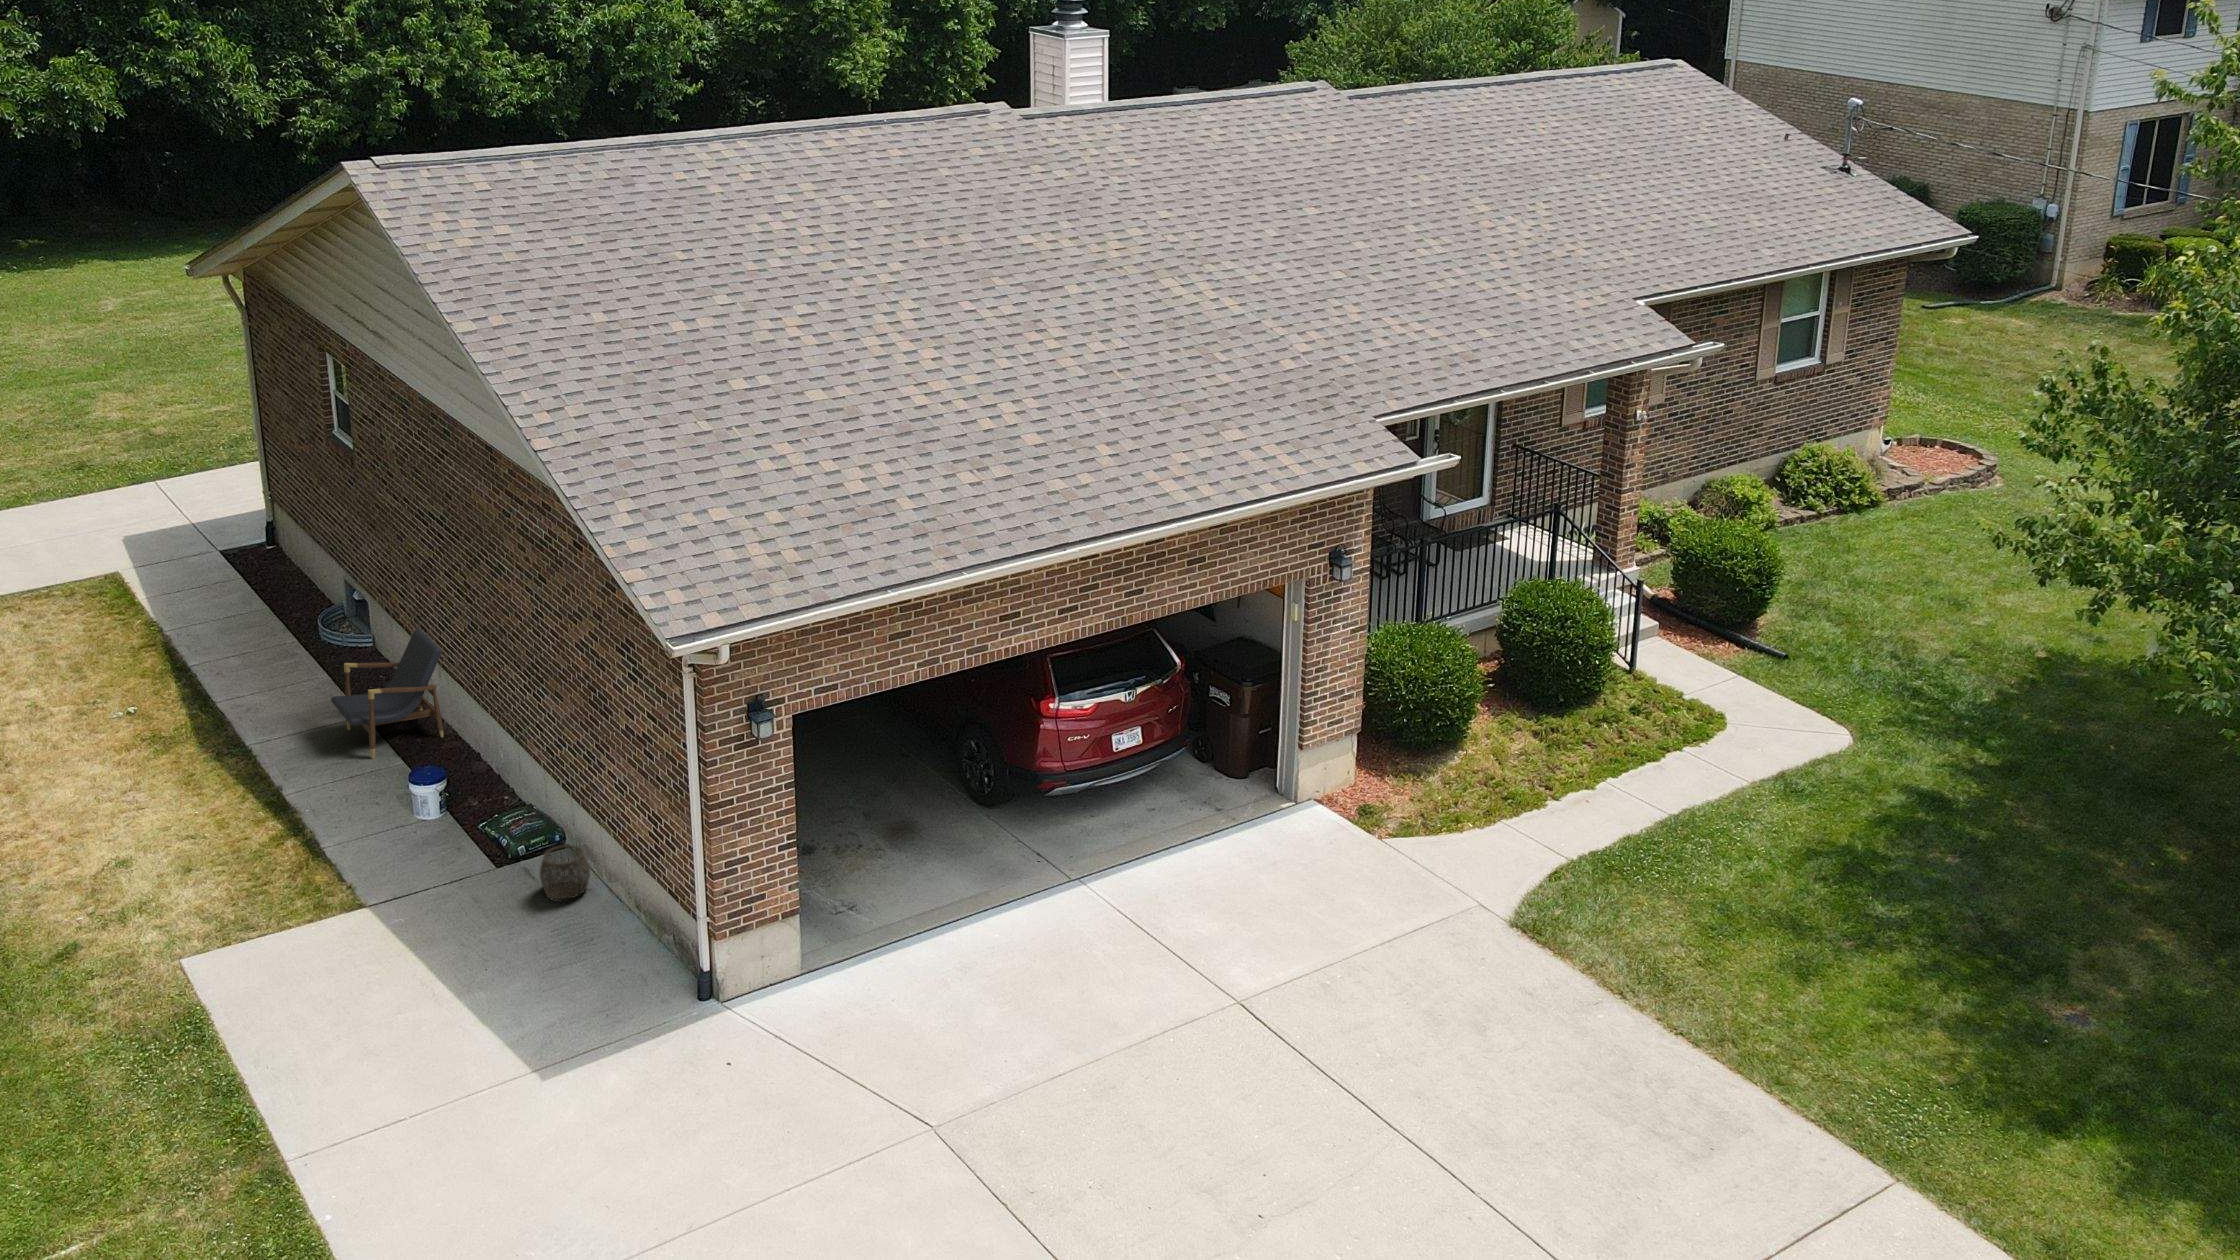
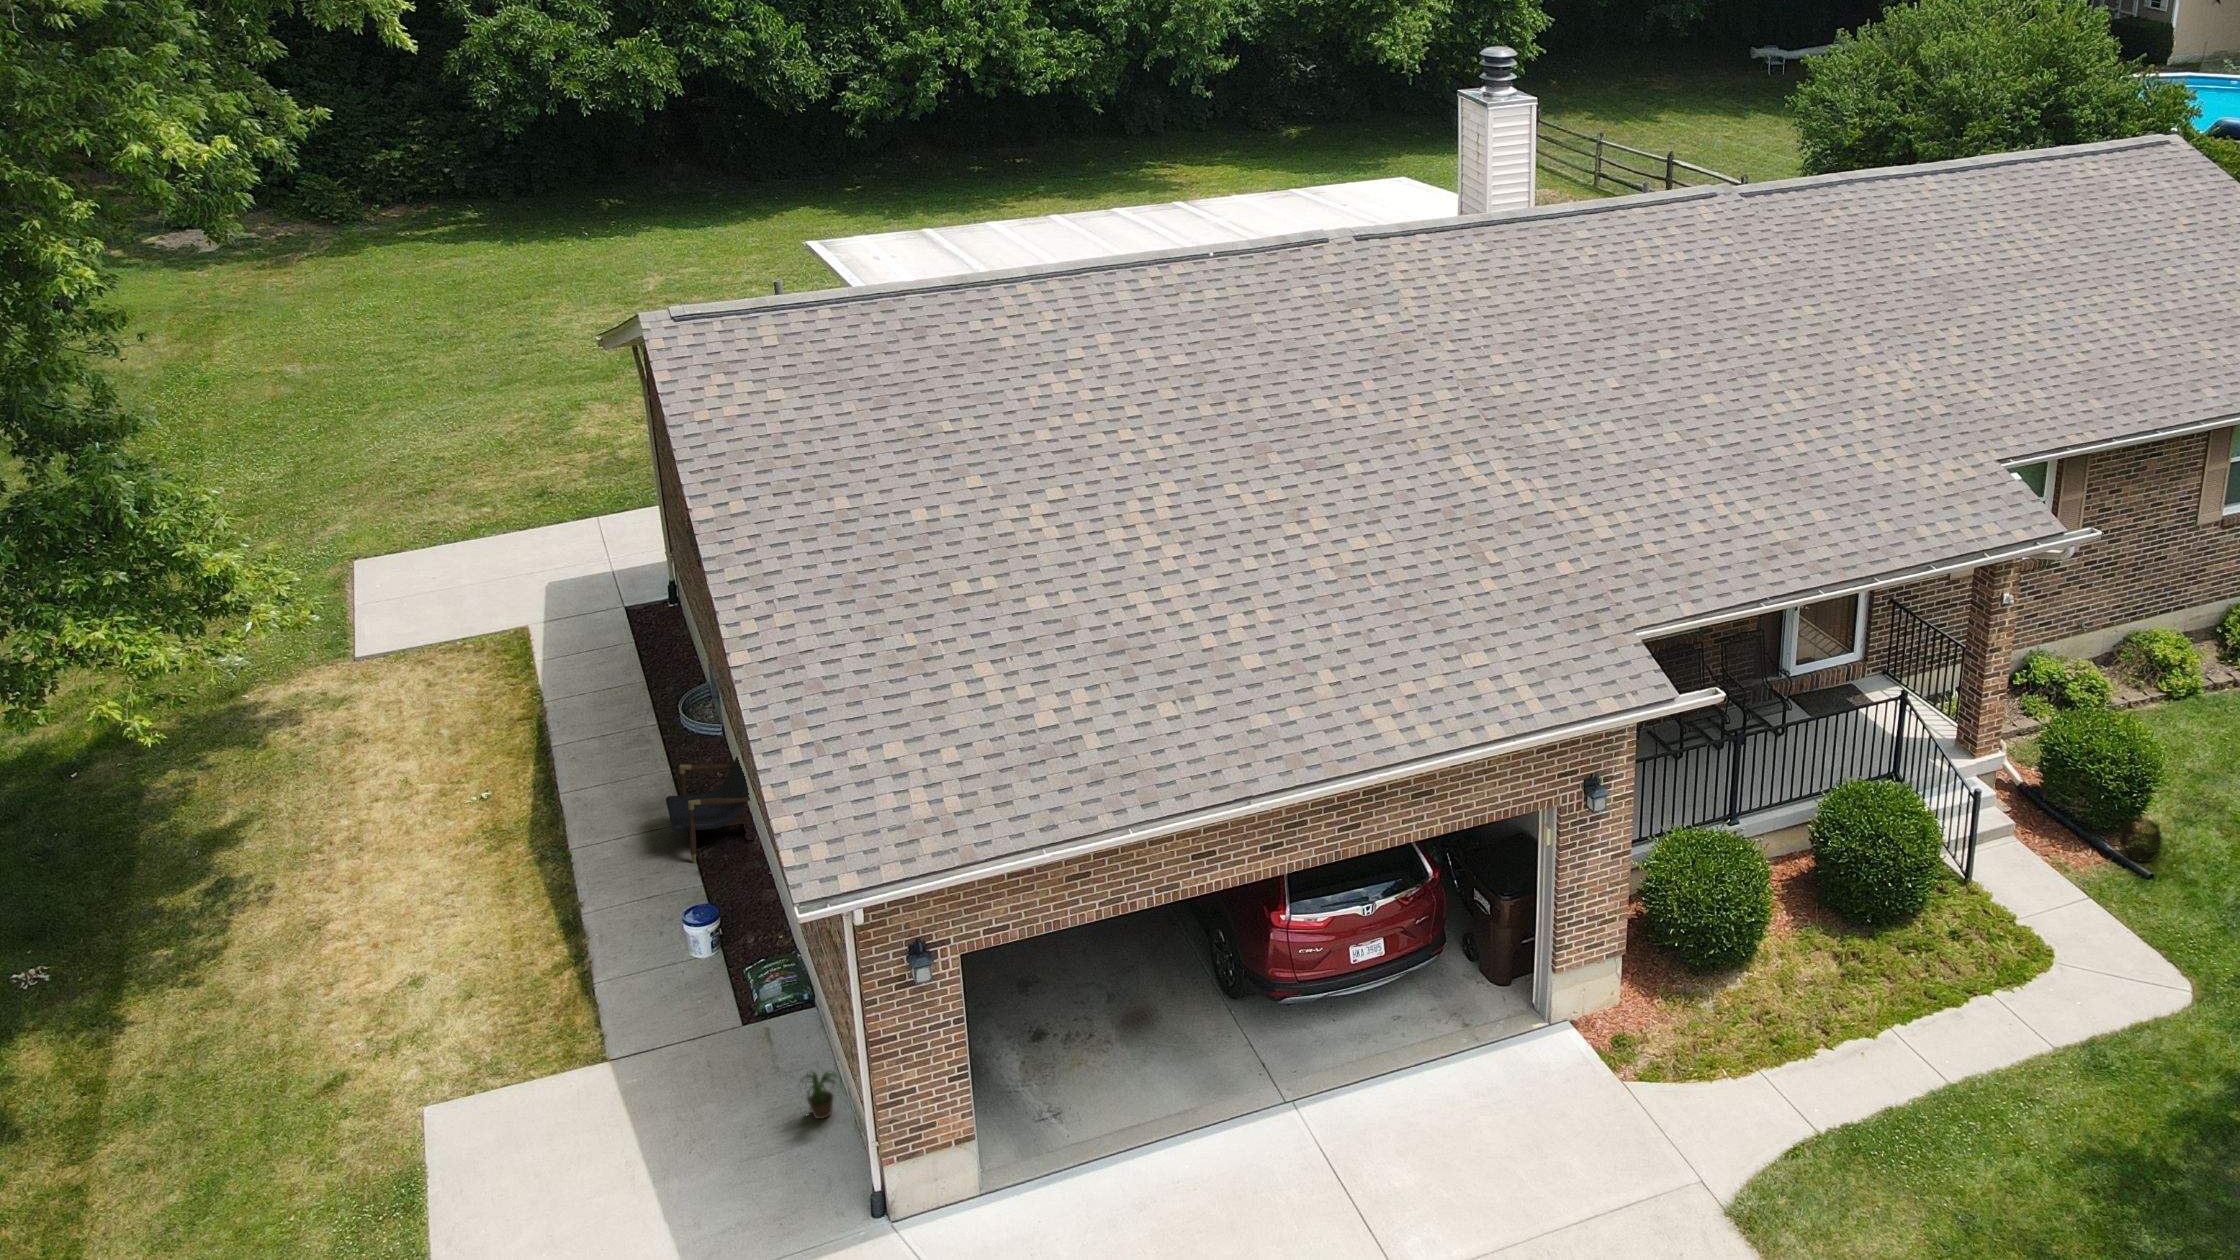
woven basket: present [540,845,590,899] -> present [2120,817,2162,862]
potted plant: none [575,892,632,944] -> present [805,1071,841,1119]

